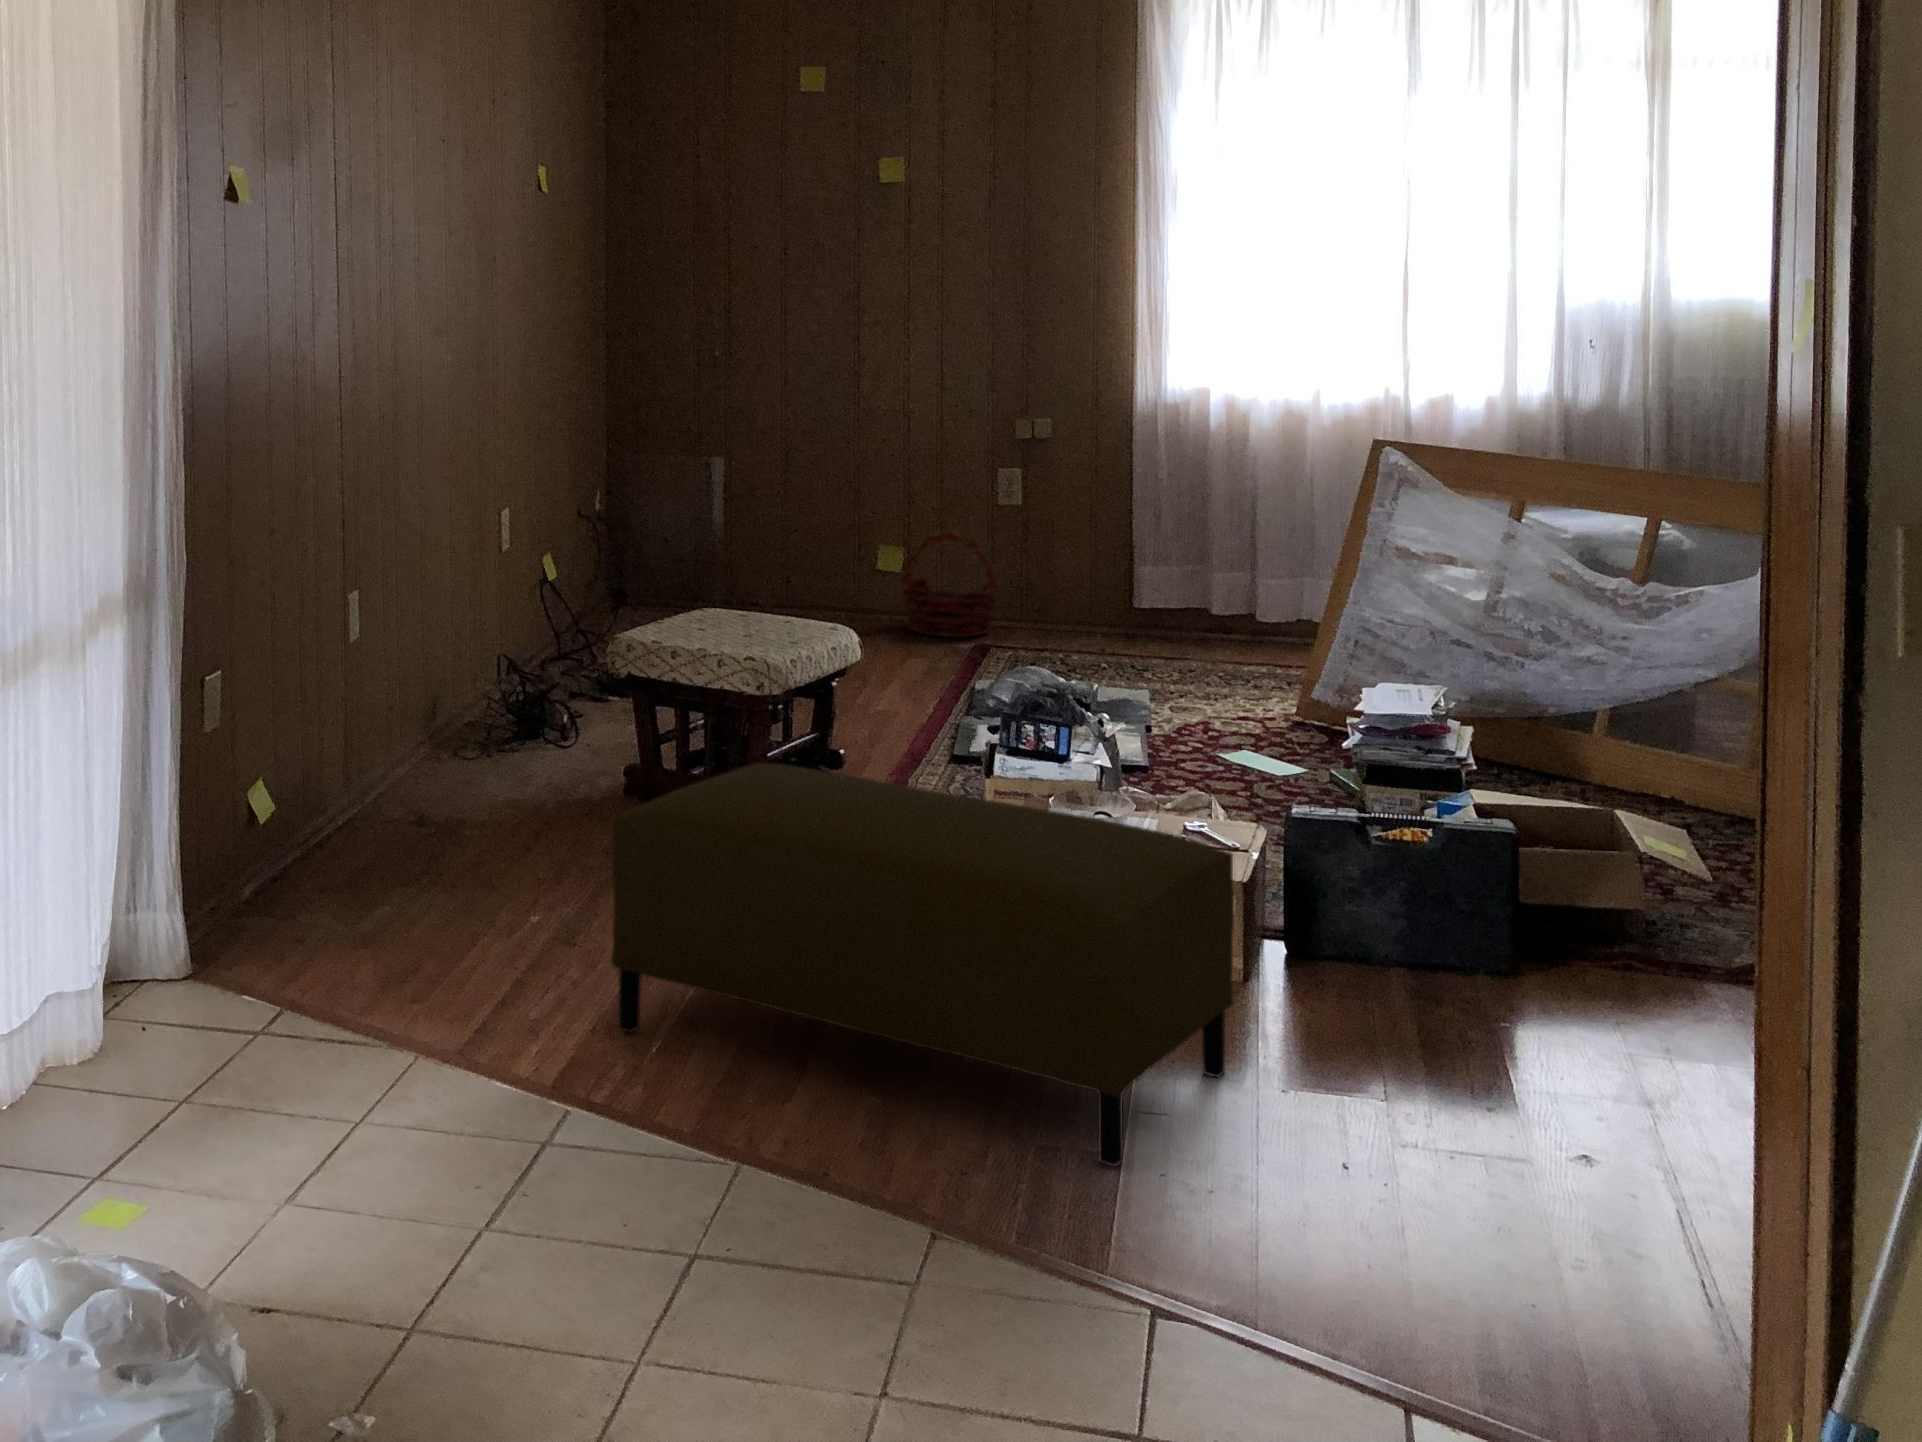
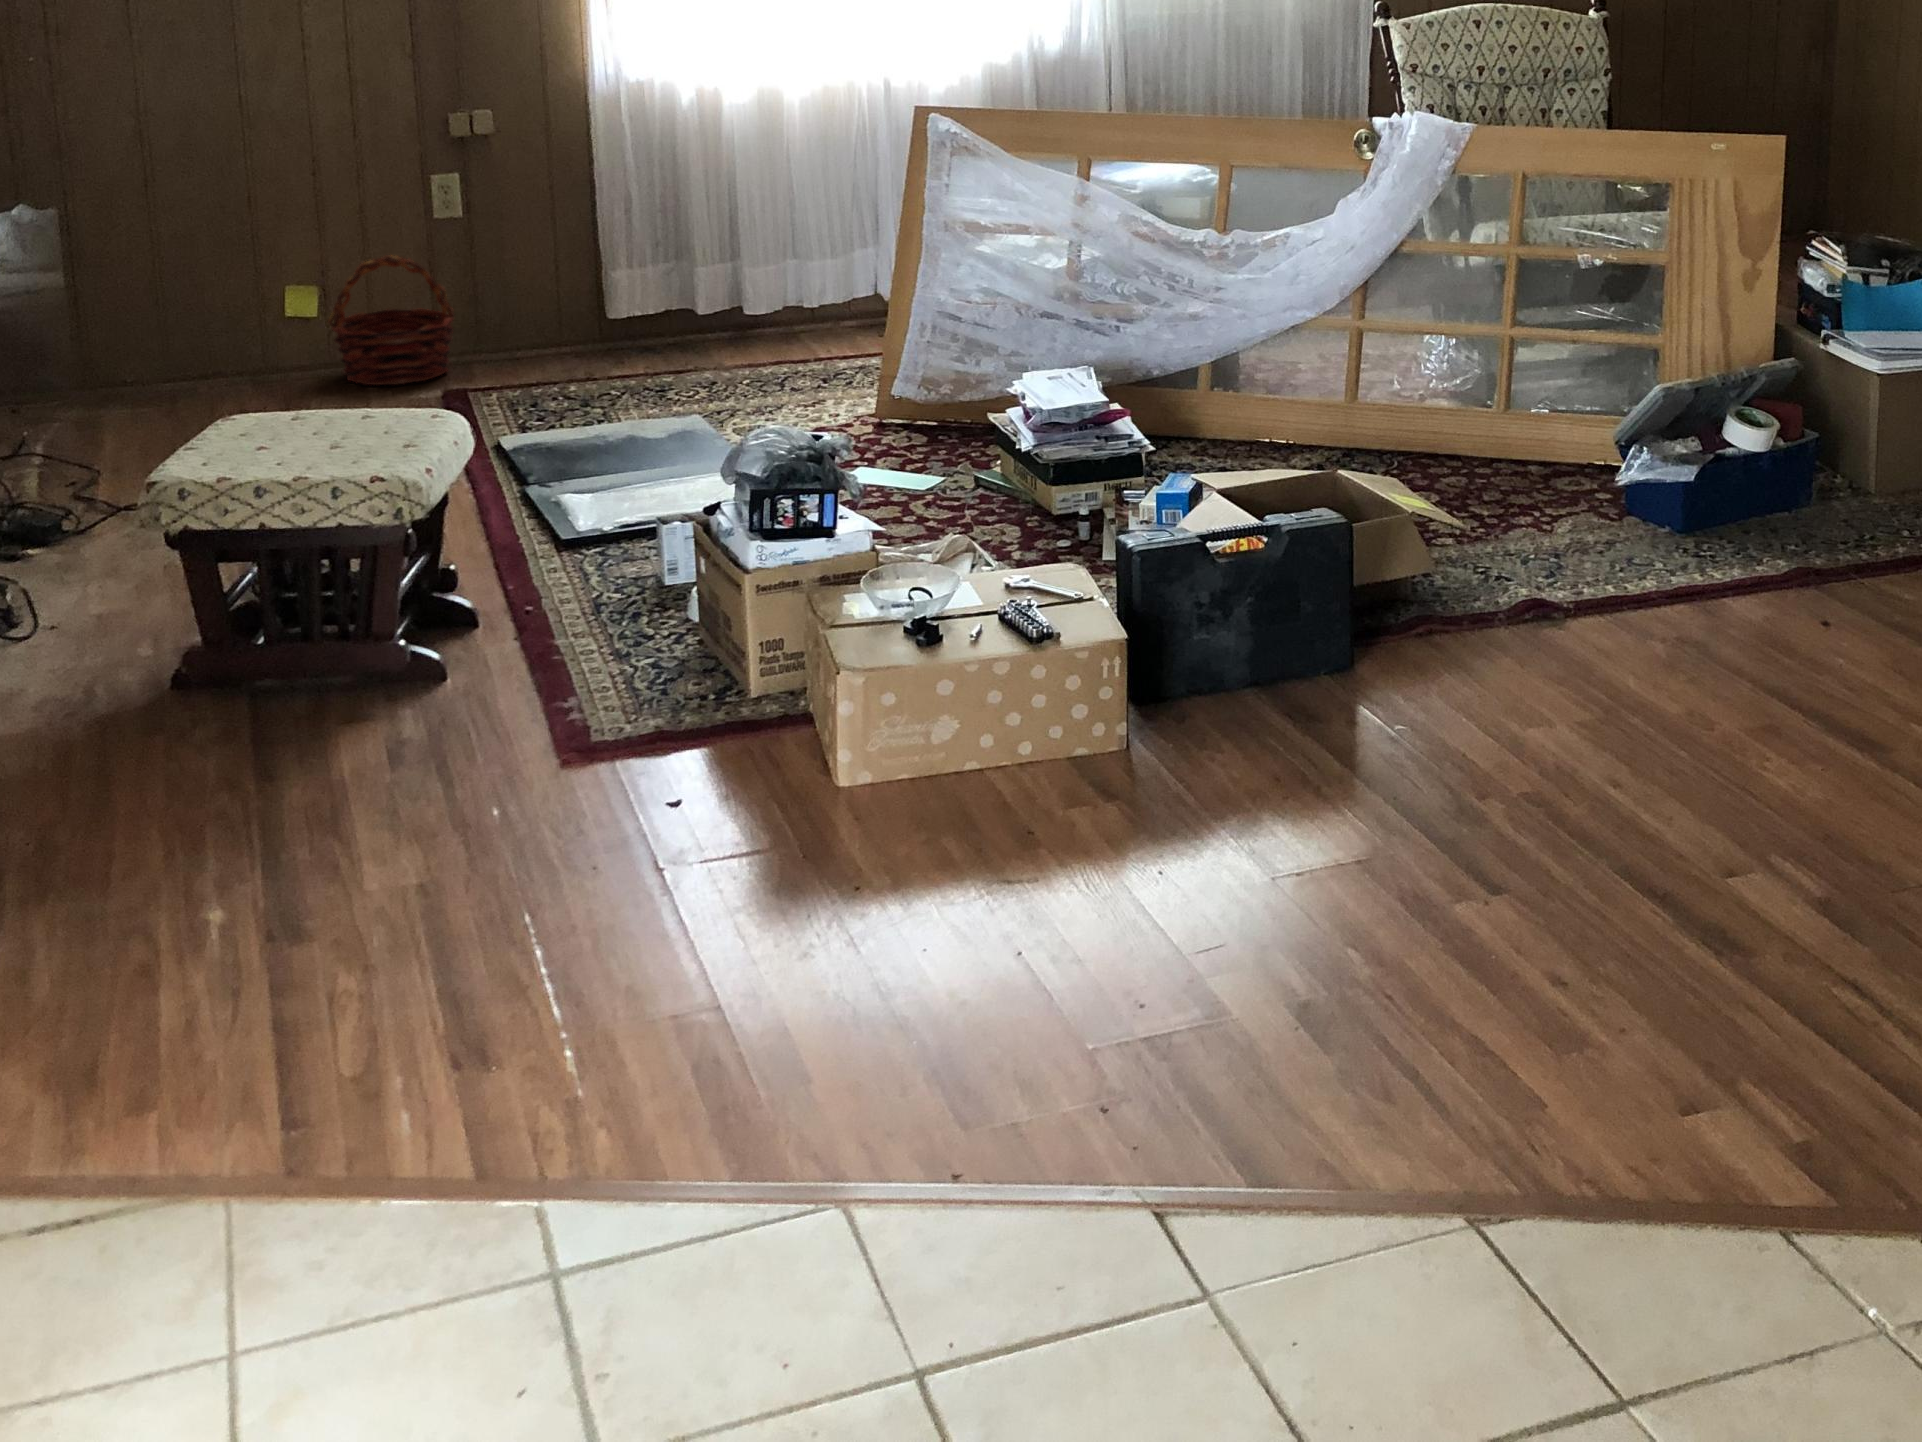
ottoman: present [611,763,1234,1166] -> none [464,612,1211,1038]

